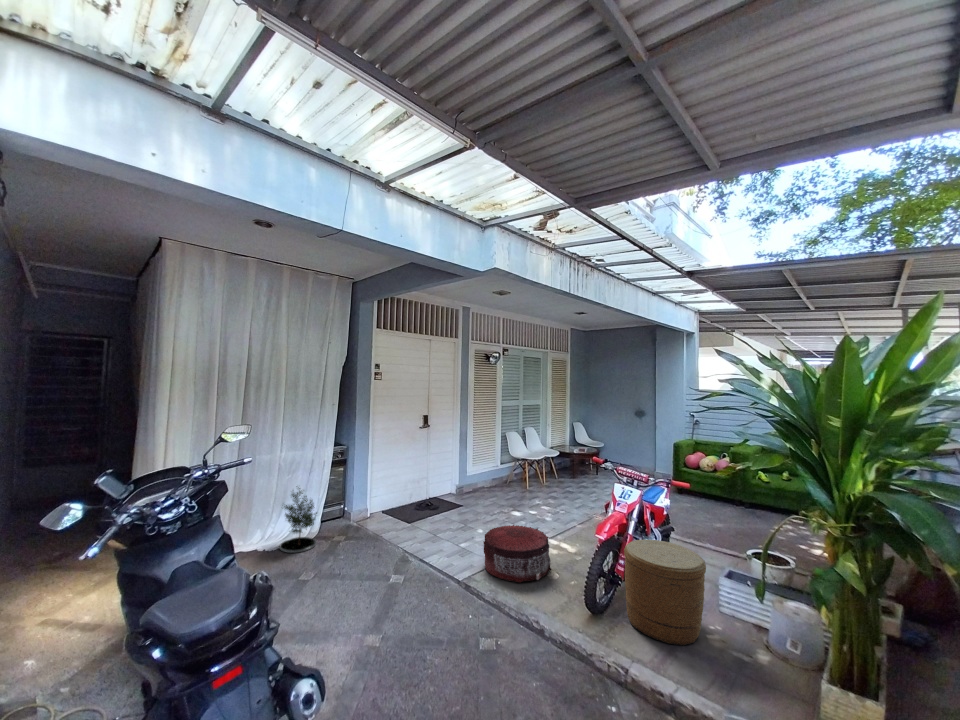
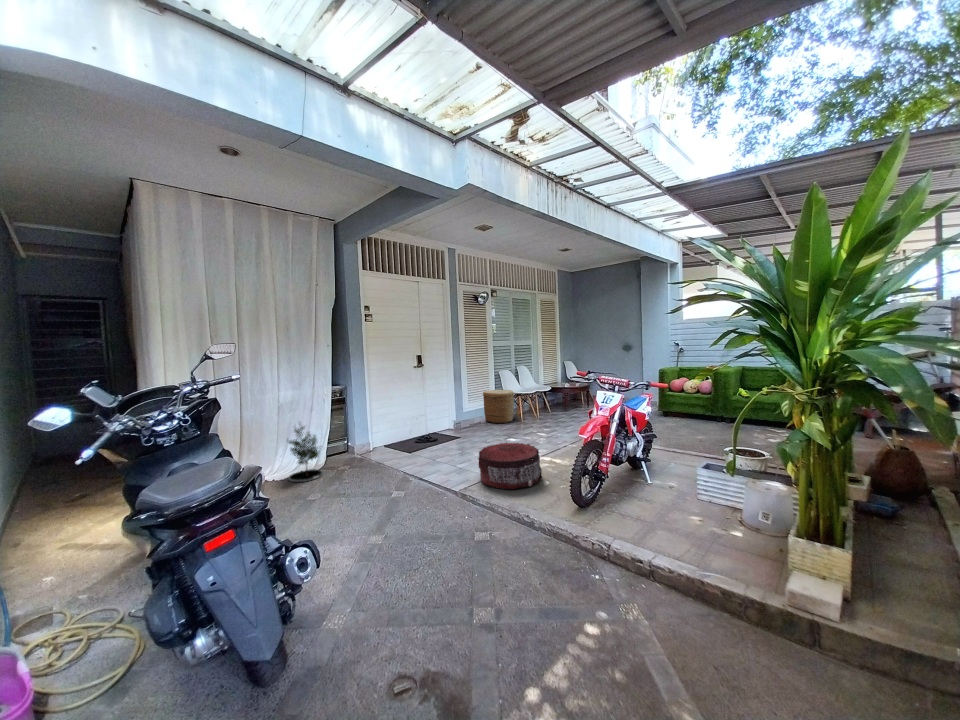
basket: present [624,540,706,646] -> present [483,390,514,423]

